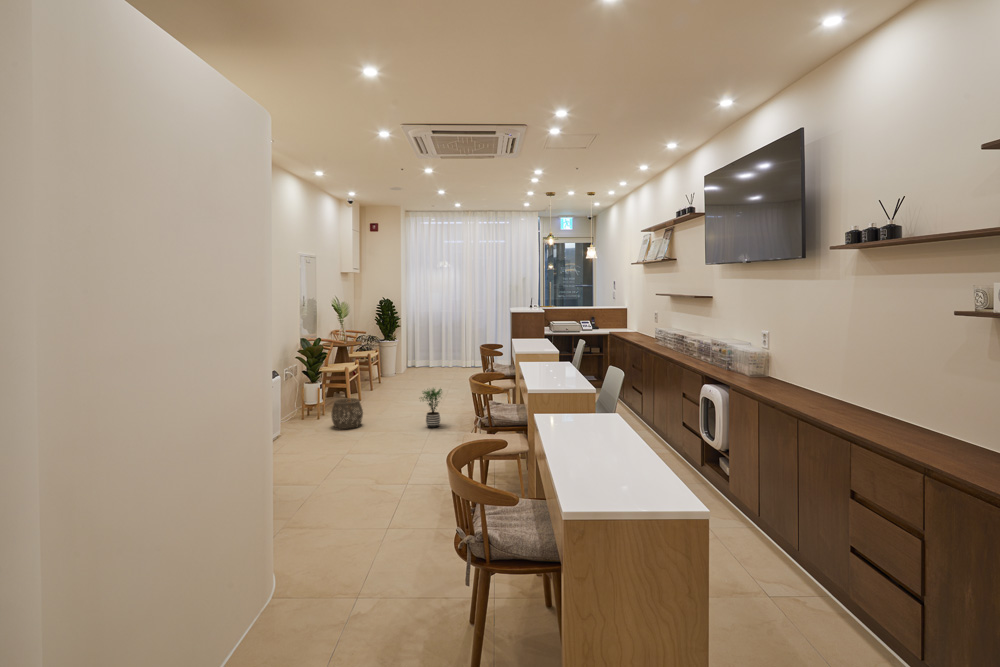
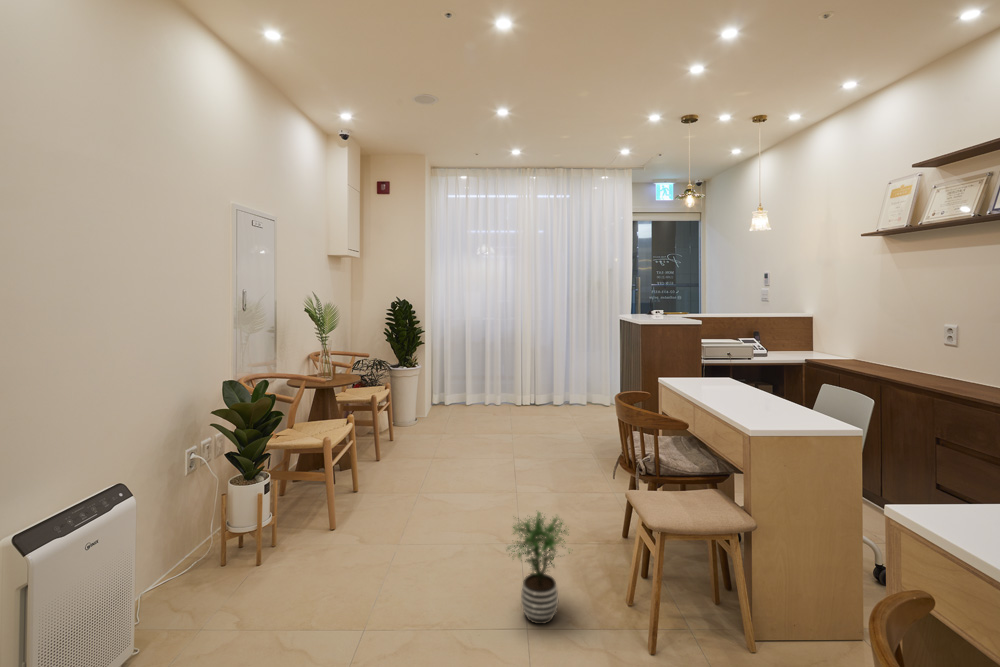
woven basket: present [331,398,363,429] -> none [277,531,360,627]

